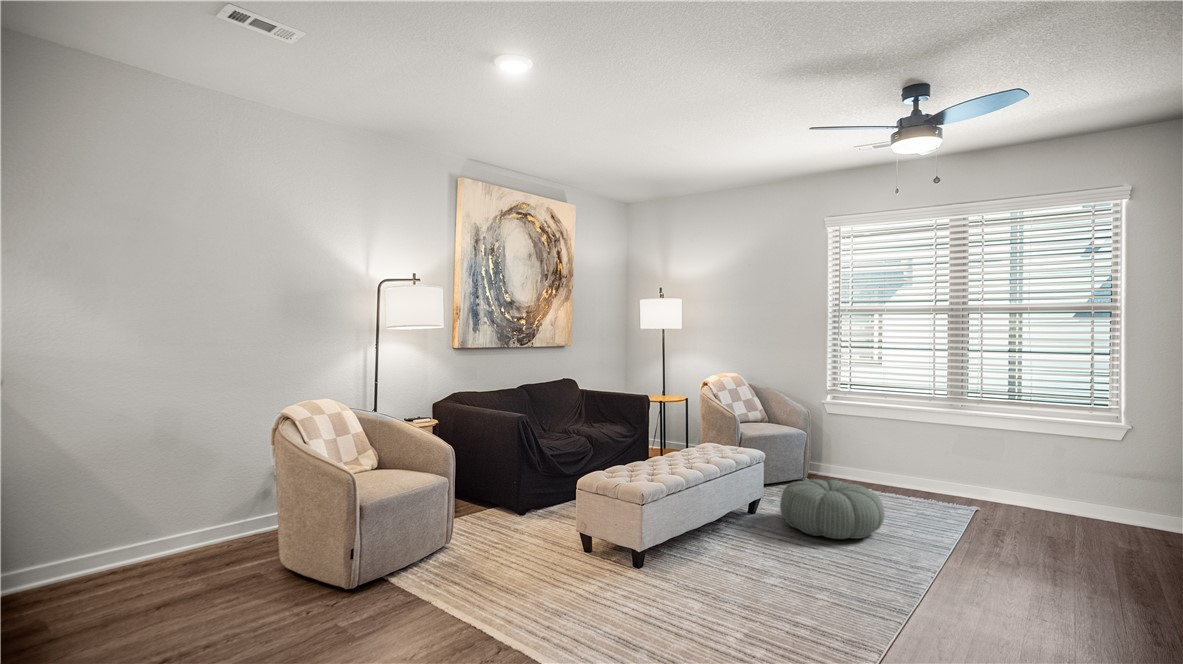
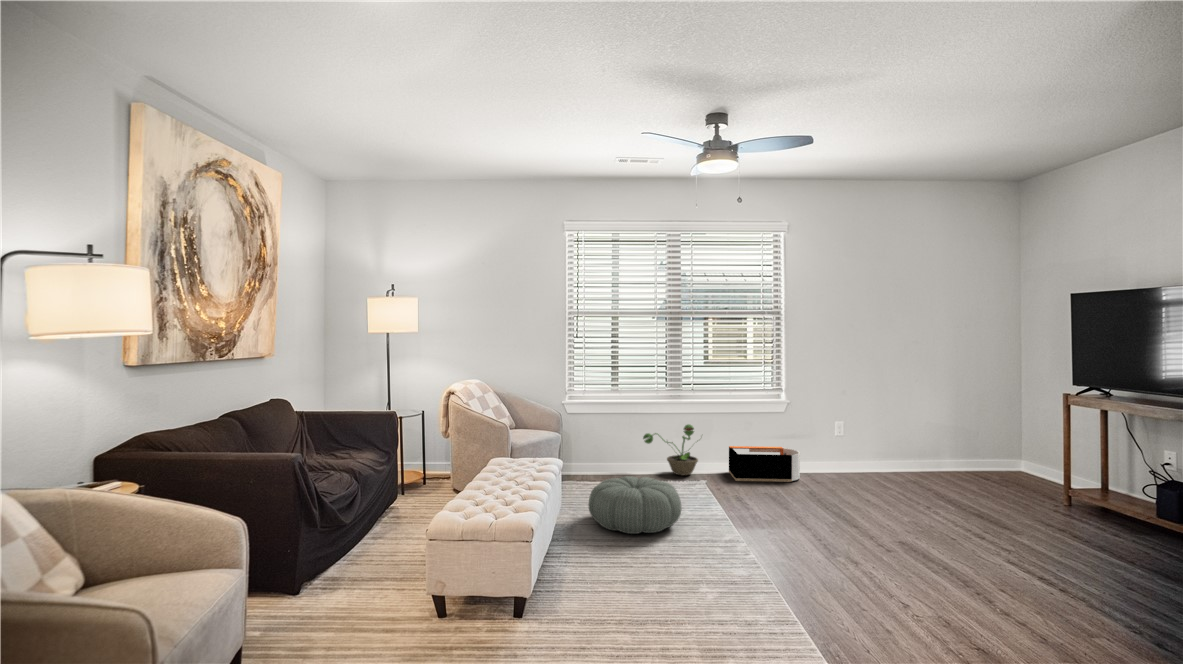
decorative plant: none [920,438,999,503] -> present [643,424,698,476]
storage bin: none [1037,476,1155,536] -> present [729,446,800,482]

